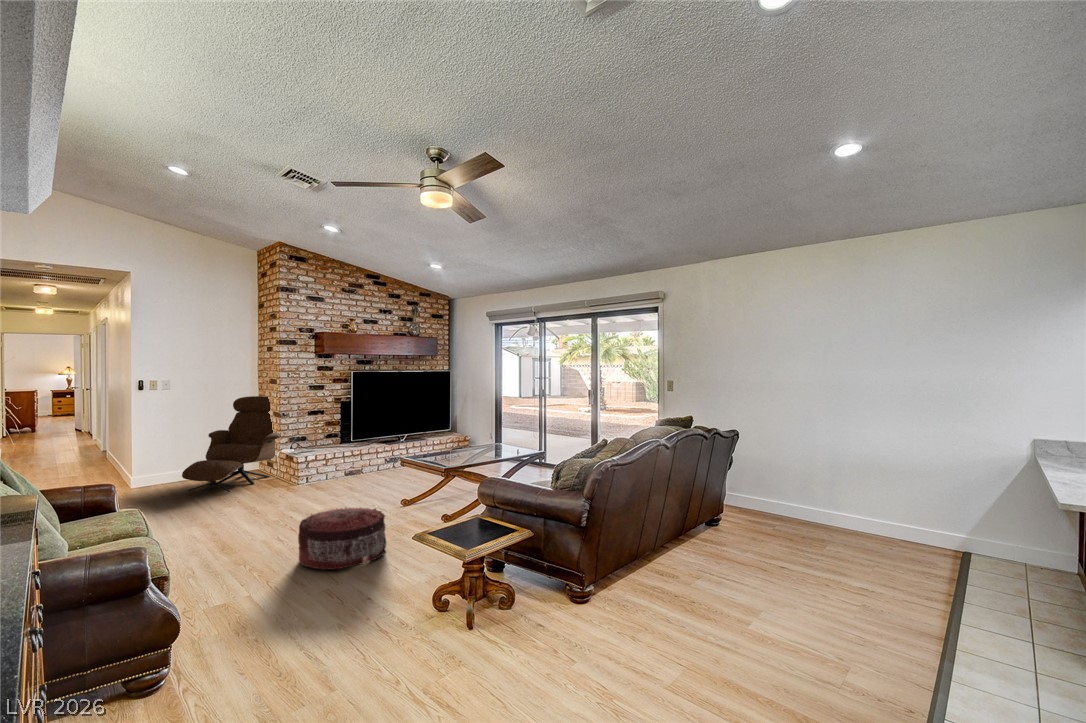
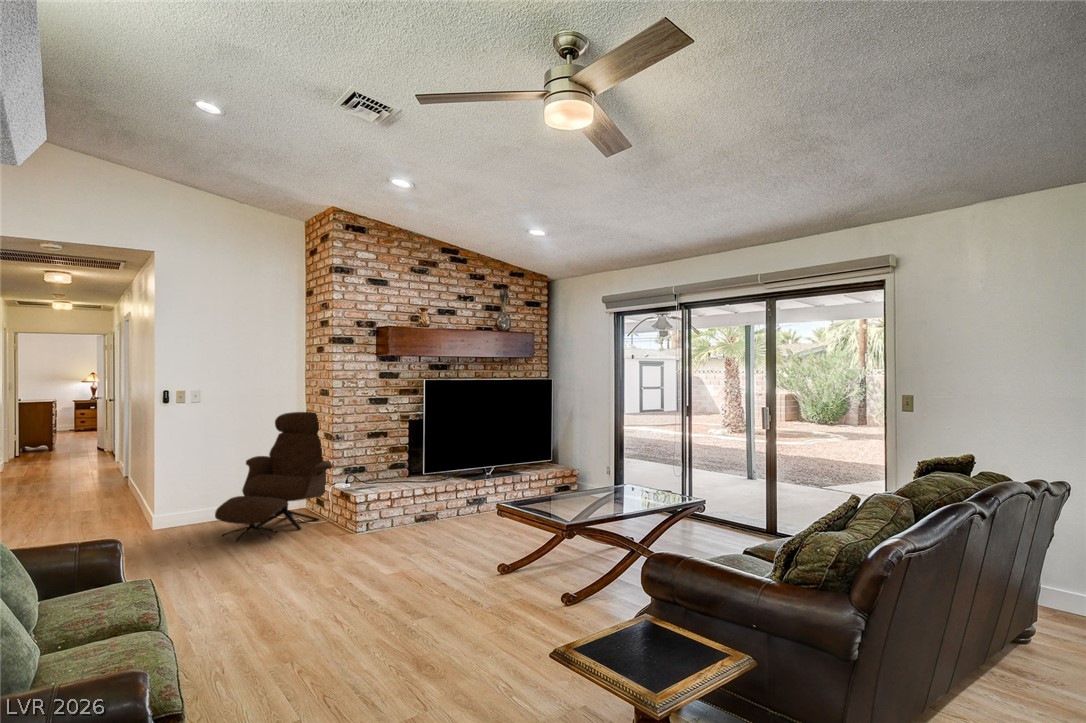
pouf: present [298,507,387,569] -> none [367,573,488,670]

